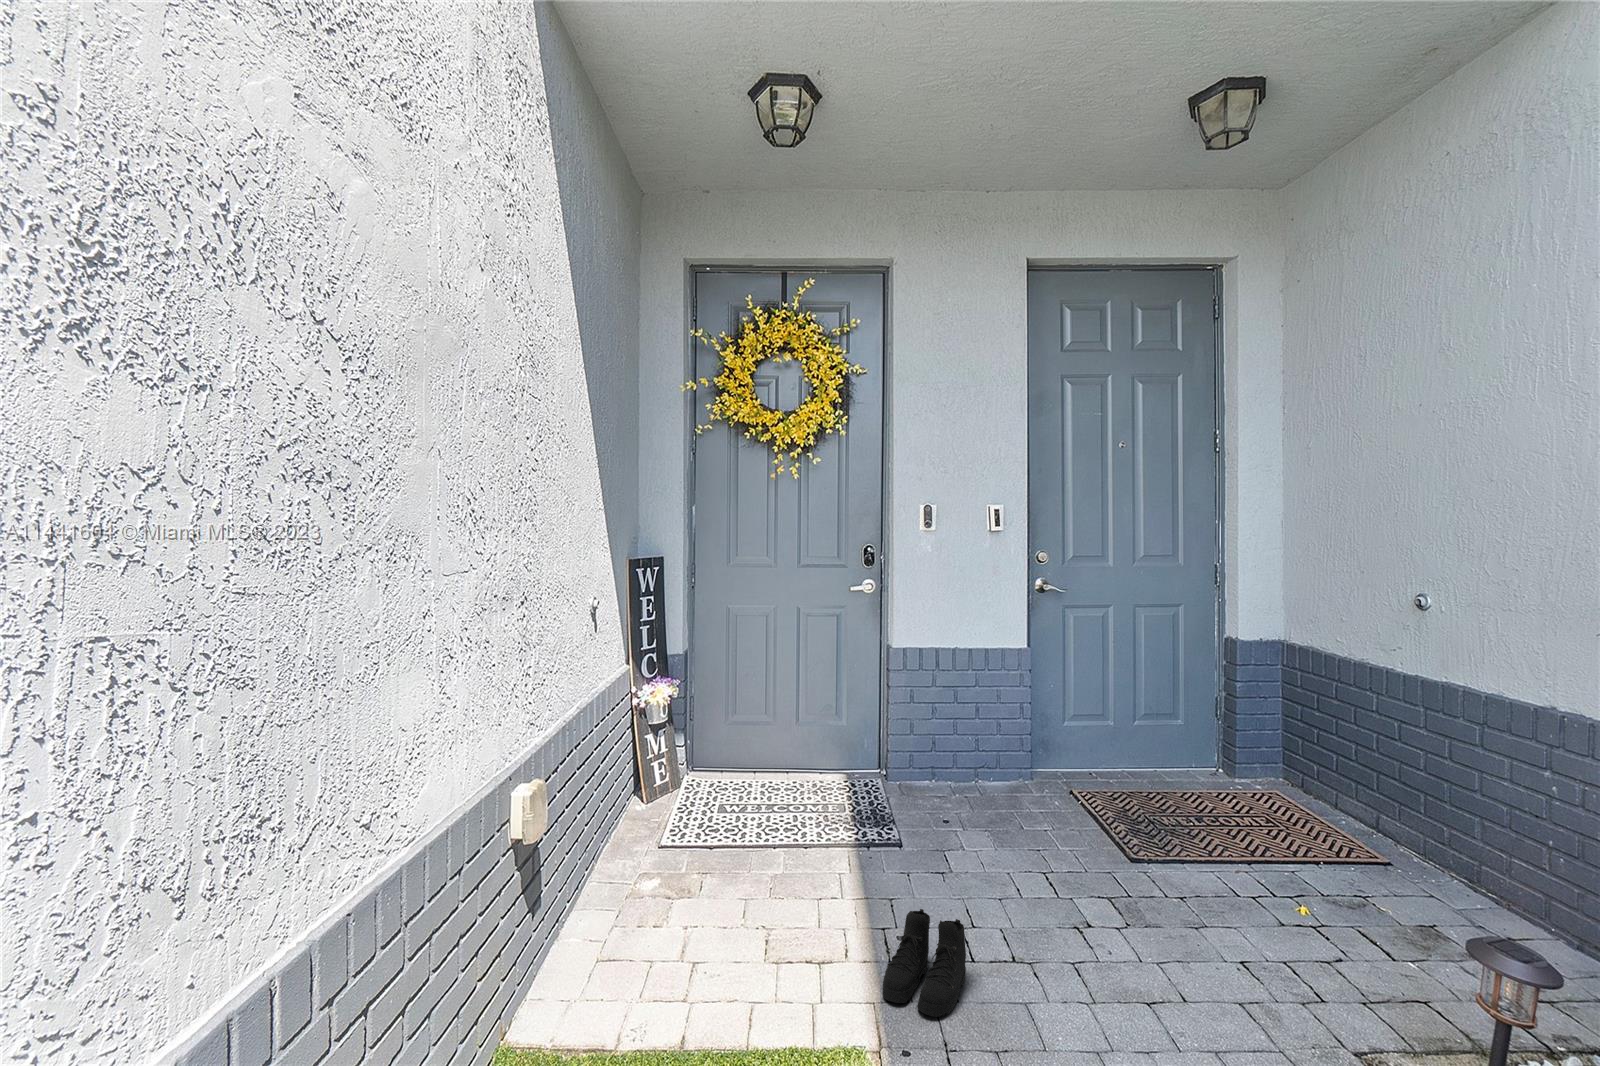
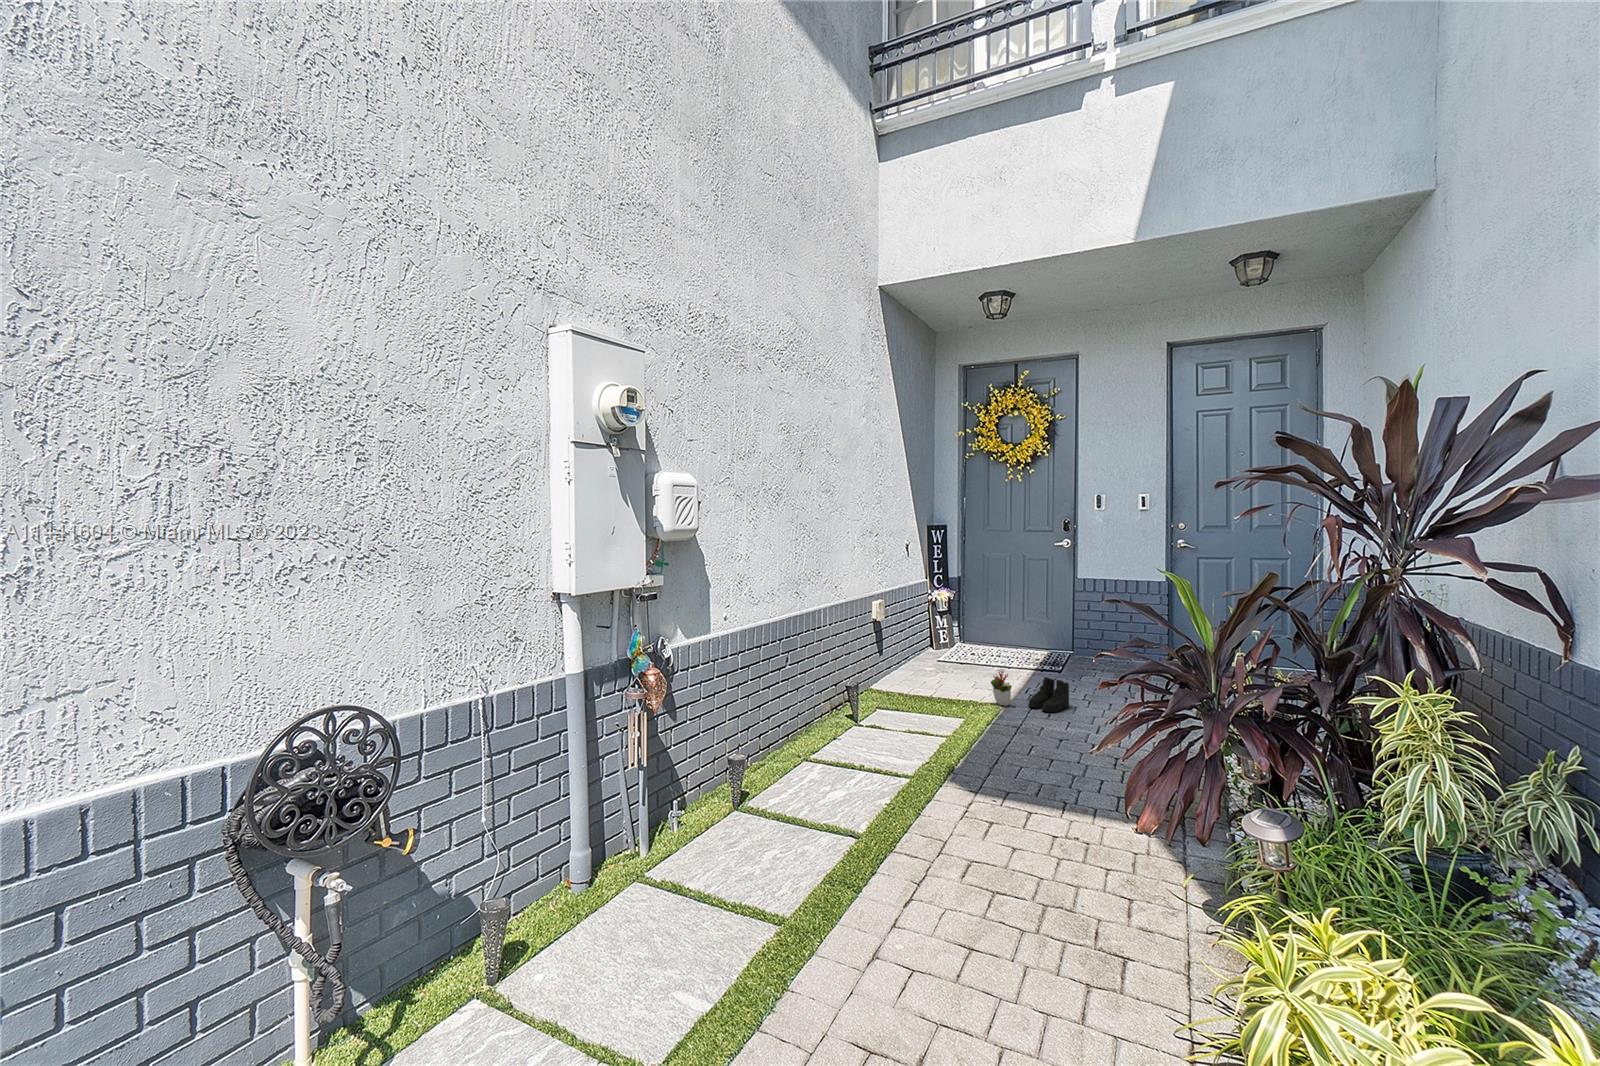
decorative plant: none [796,910,847,1006] -> present [991,669,1011,706]

